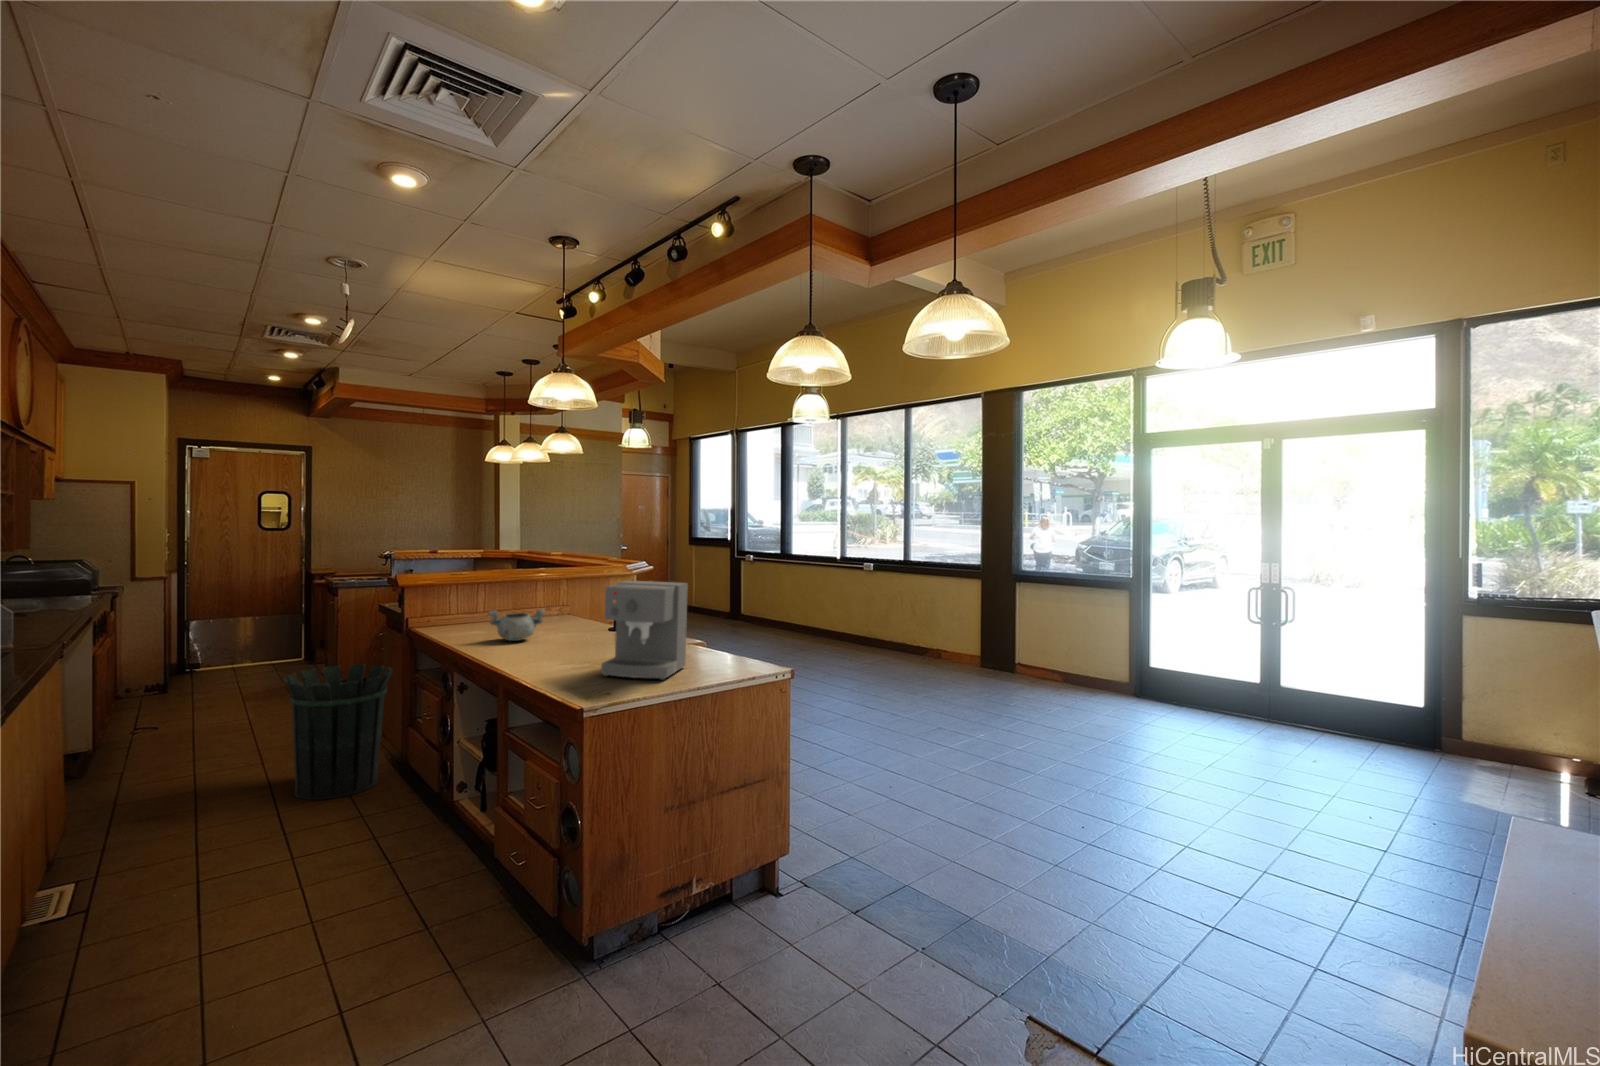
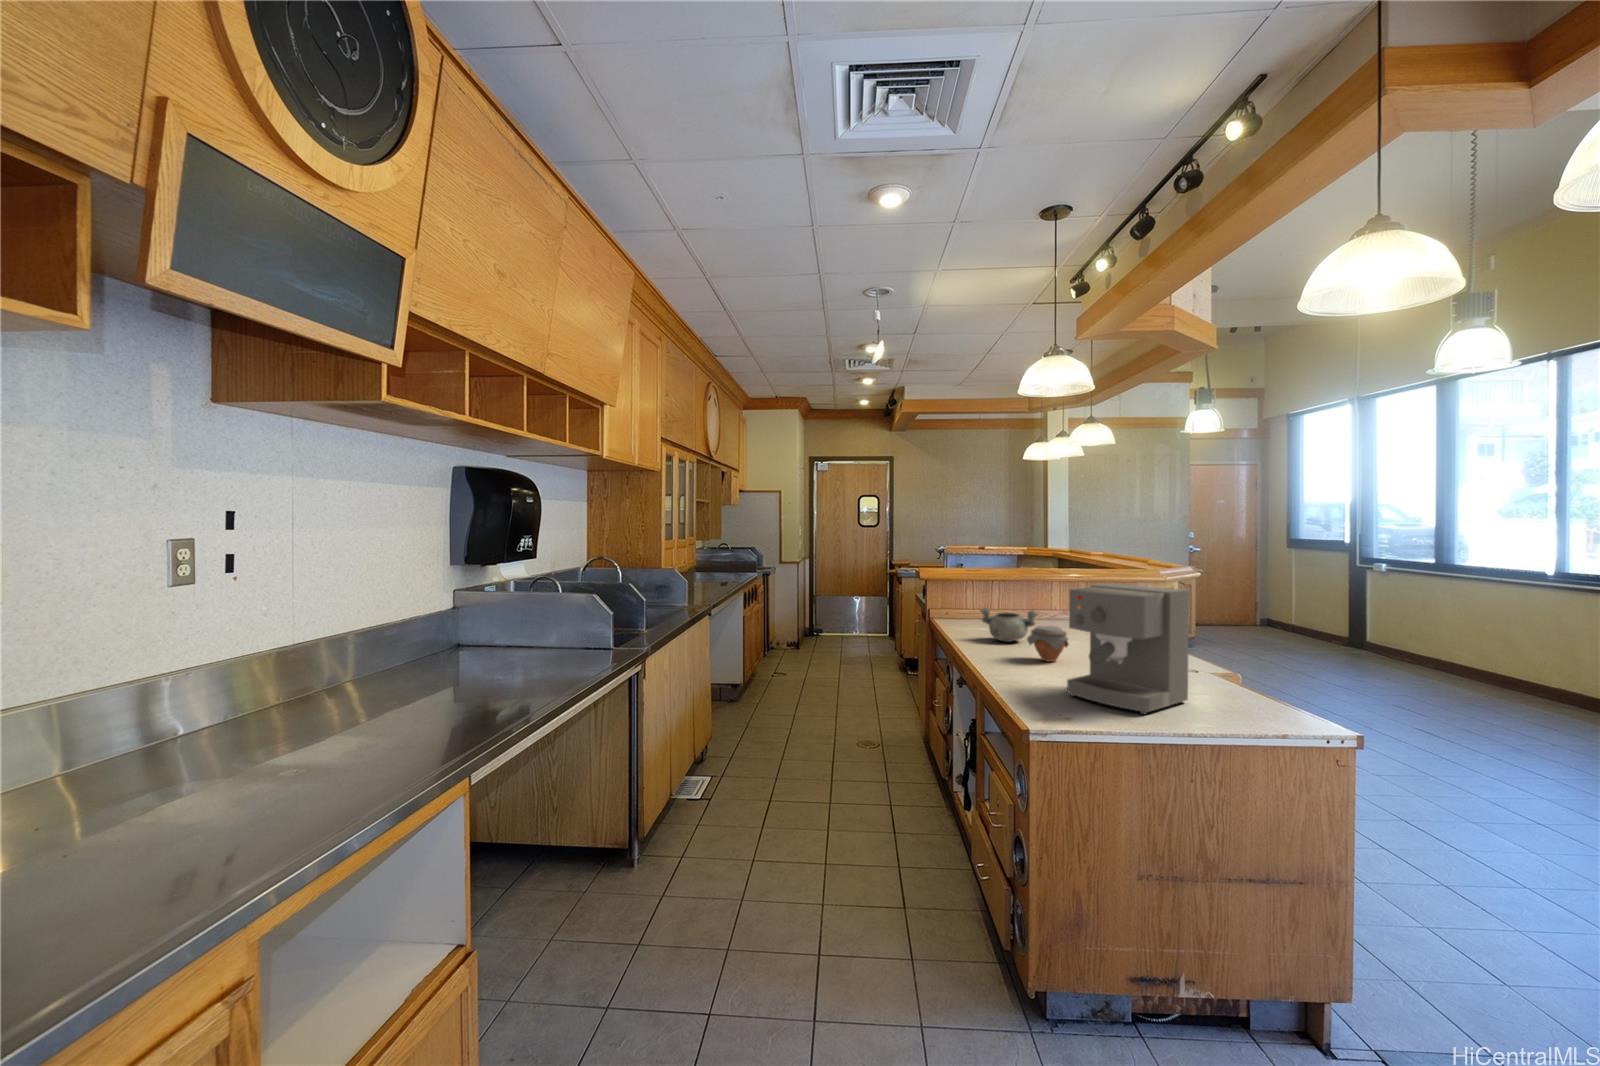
jar: none [547,621,584,653] -> present [1027,626,1069,662]
waste bin: present [284,665,393,800] -> none [842,646,920,759]

